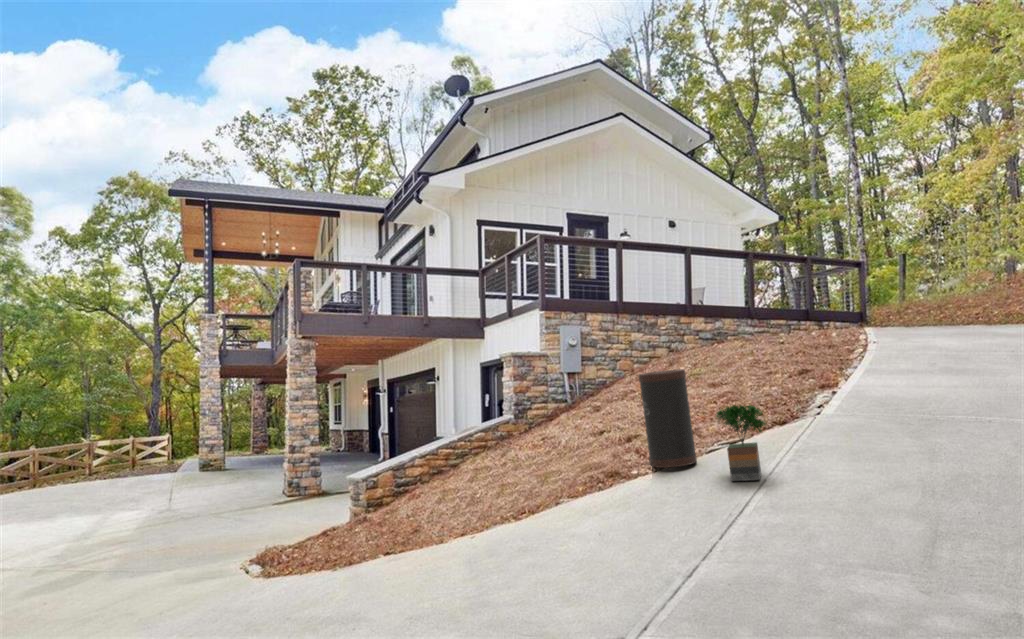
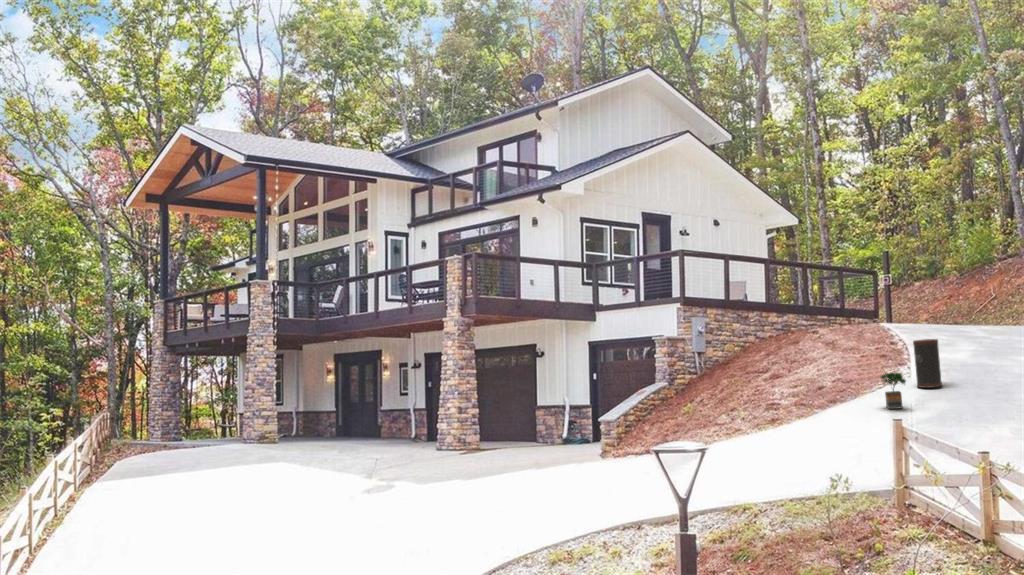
trash can: present [638,369,697,469] -> present [913,339,942,388]

